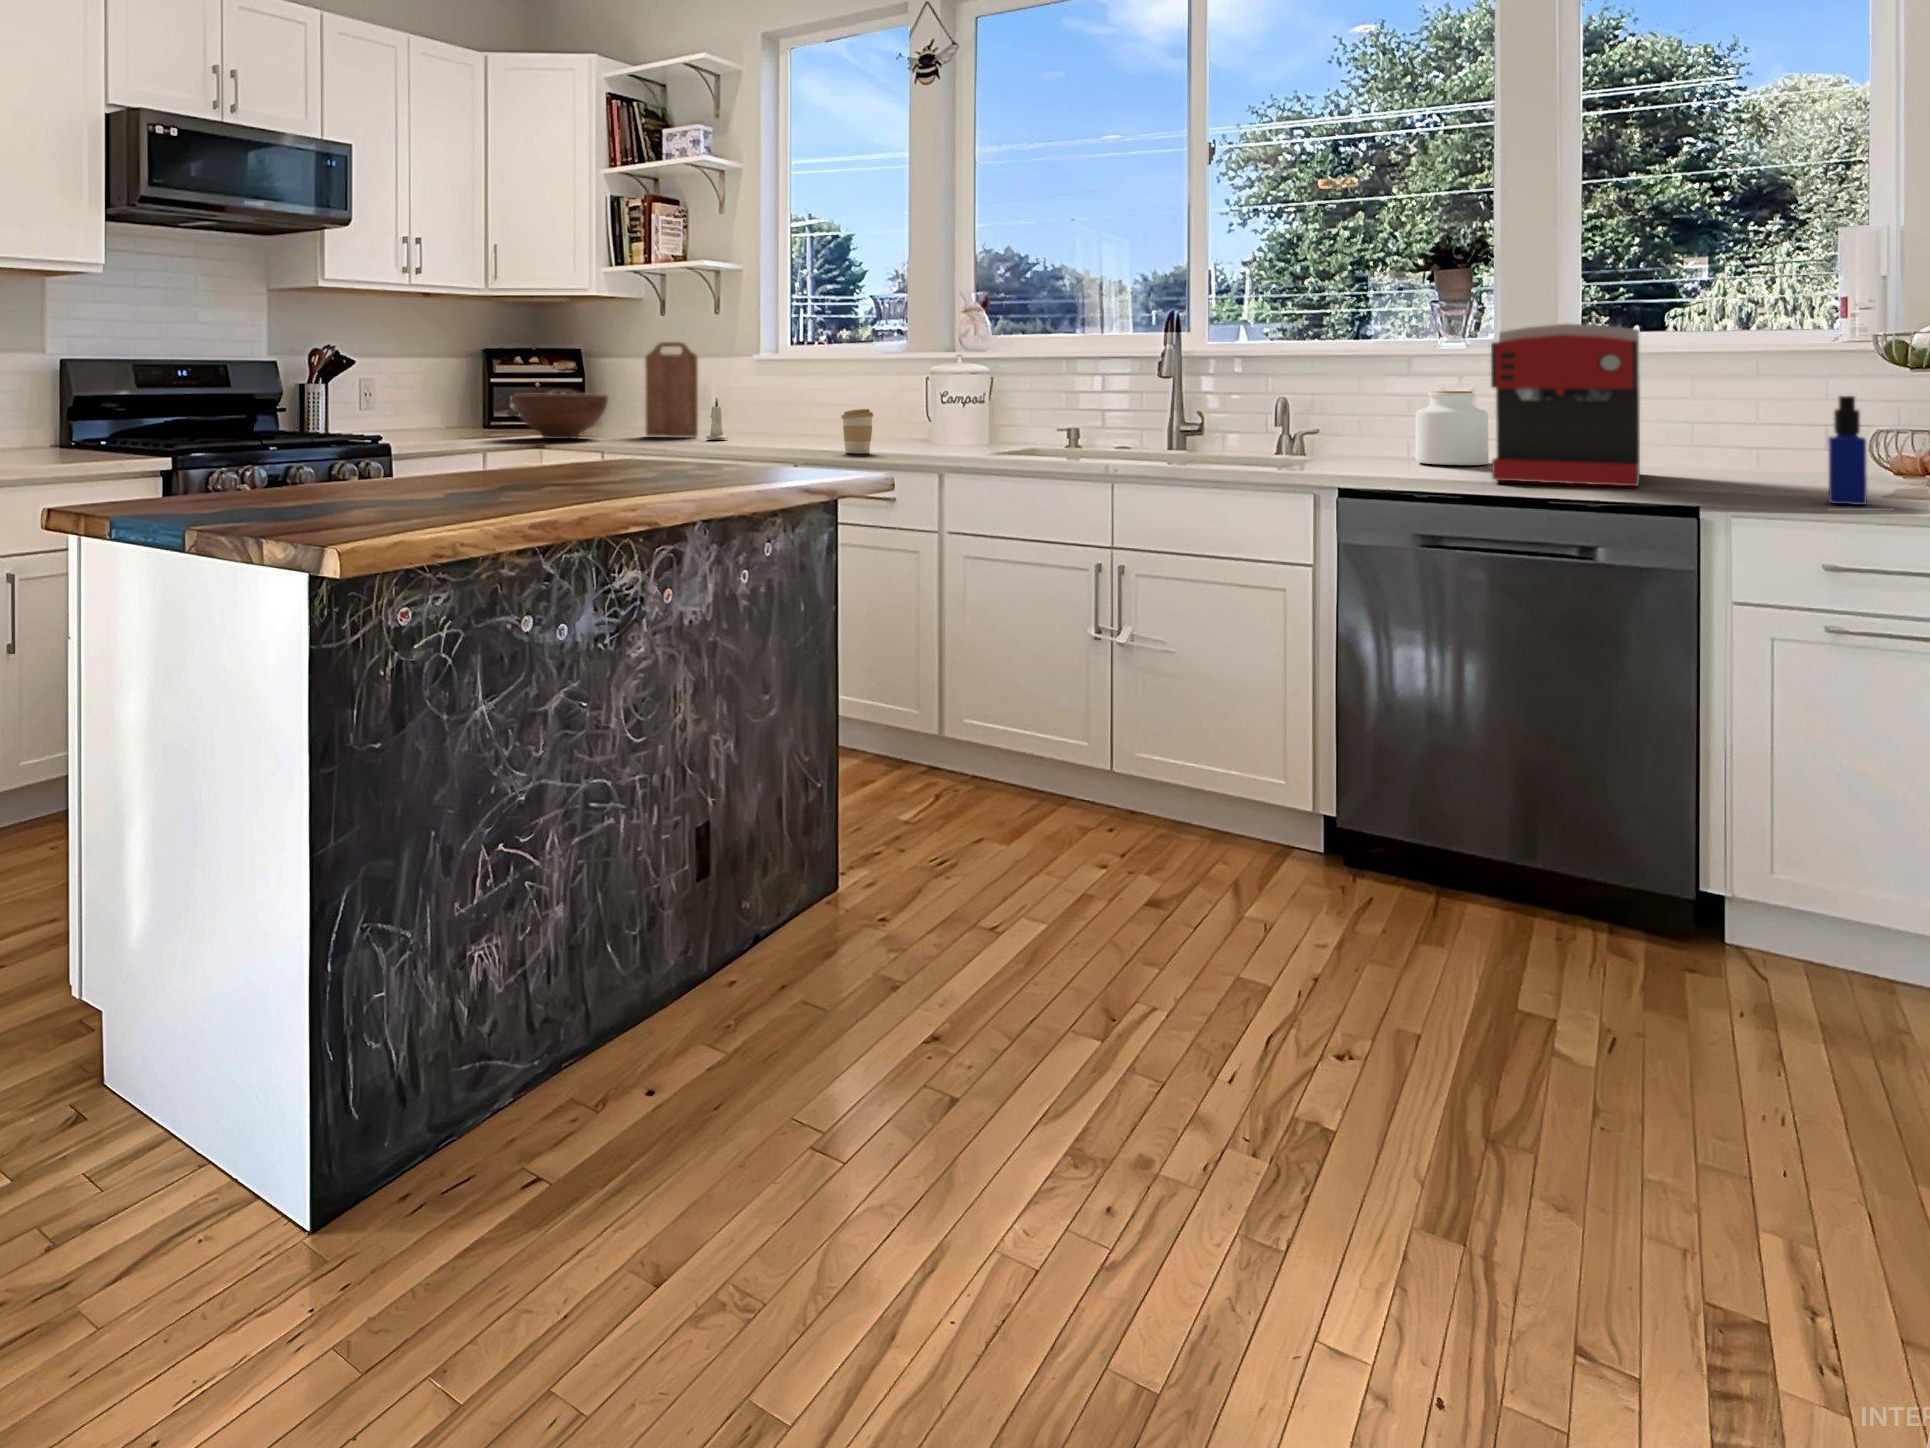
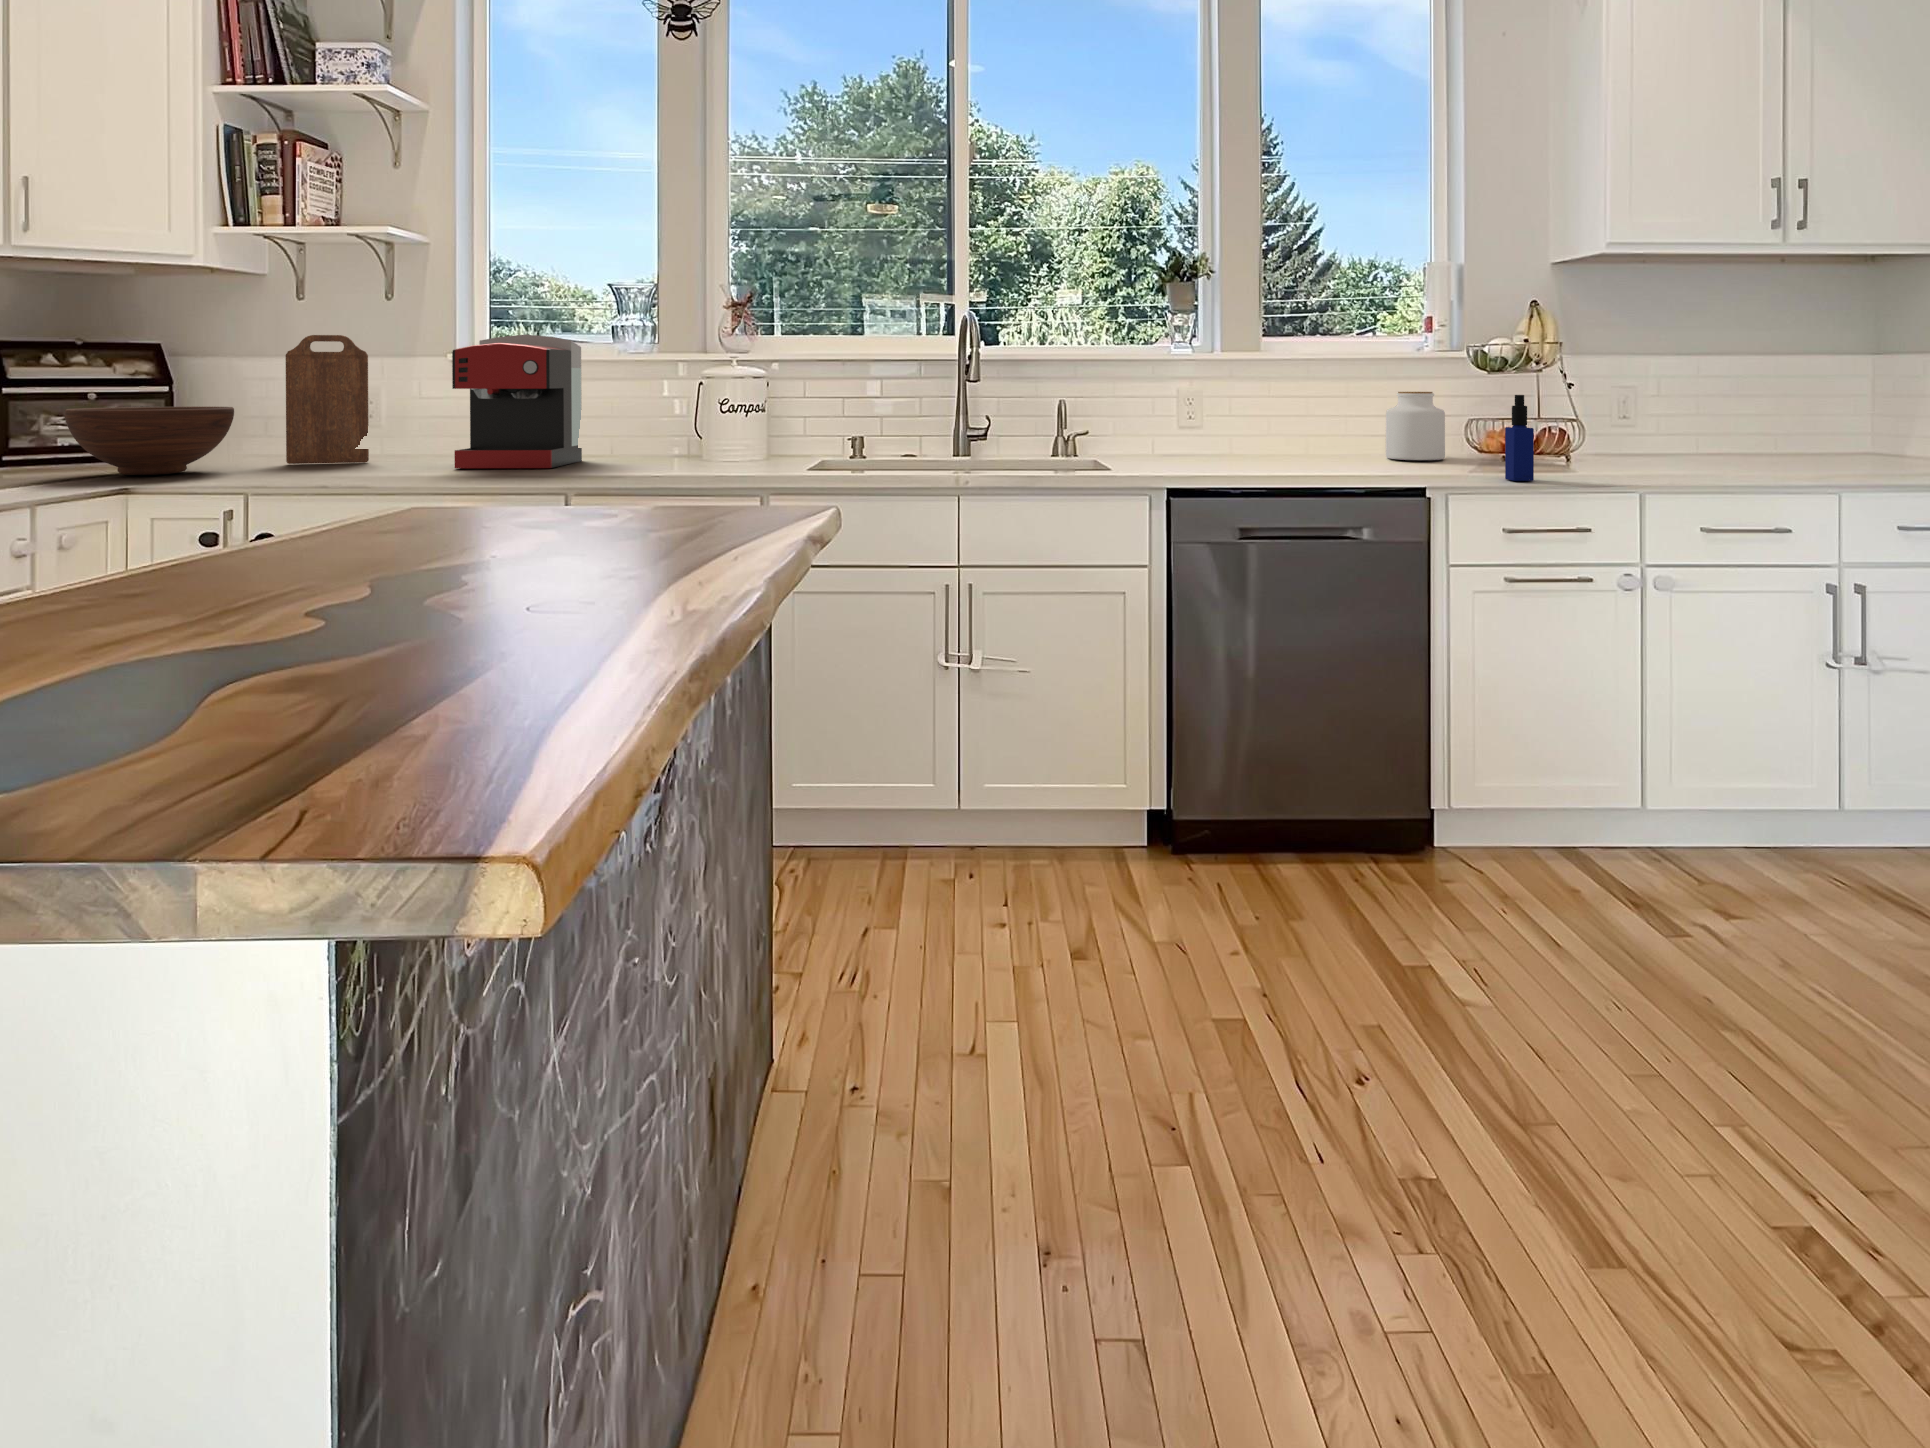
coffee maker: present [1491,324,1640,486] -> present [452,335,582,468]
jar: present [1416,391,1489,465] -> present [1386,392,1445,460]
candle: present [706,398,728,439] -> none [391,409,424,465]
coffee cup: present [841,409,873,453] -> none [626,421,666,476]

